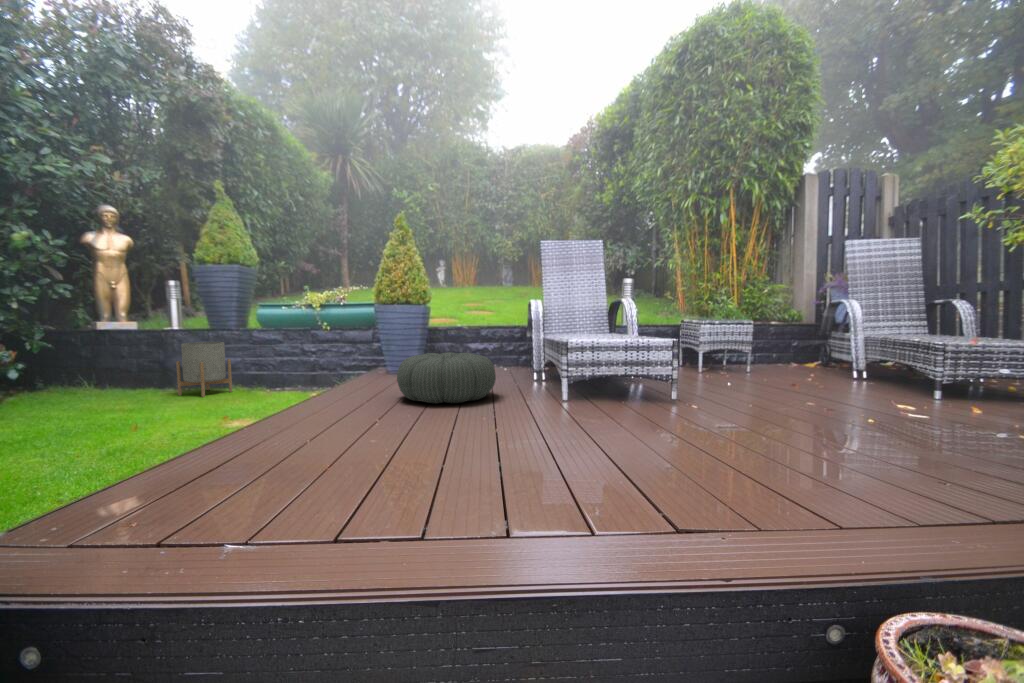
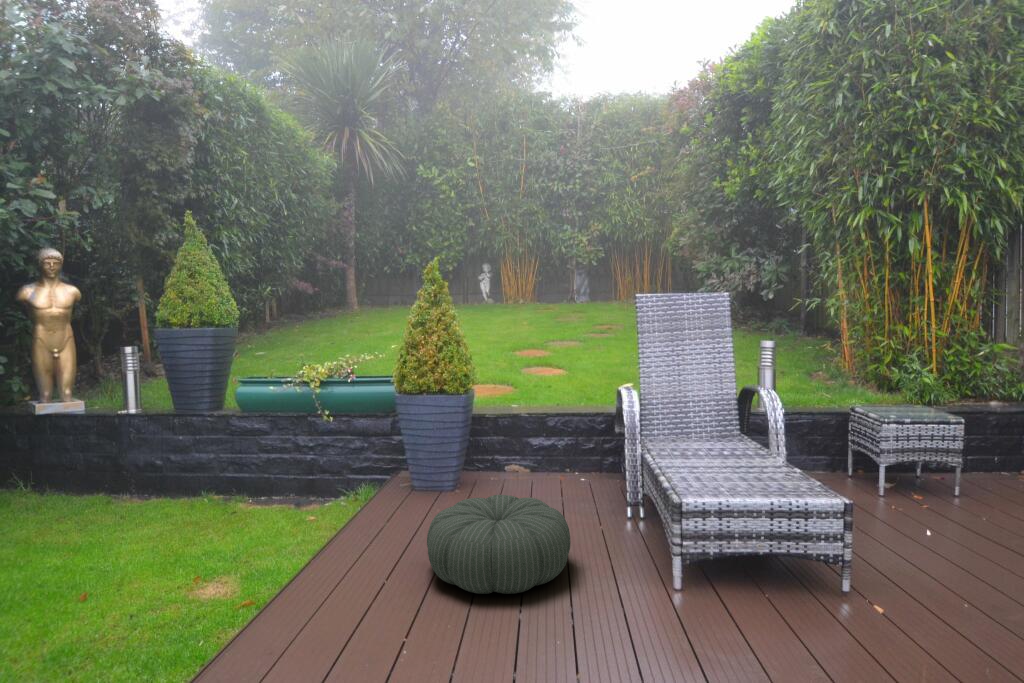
planter: present [176,342,232,397] -> none [136,435,209,519]

